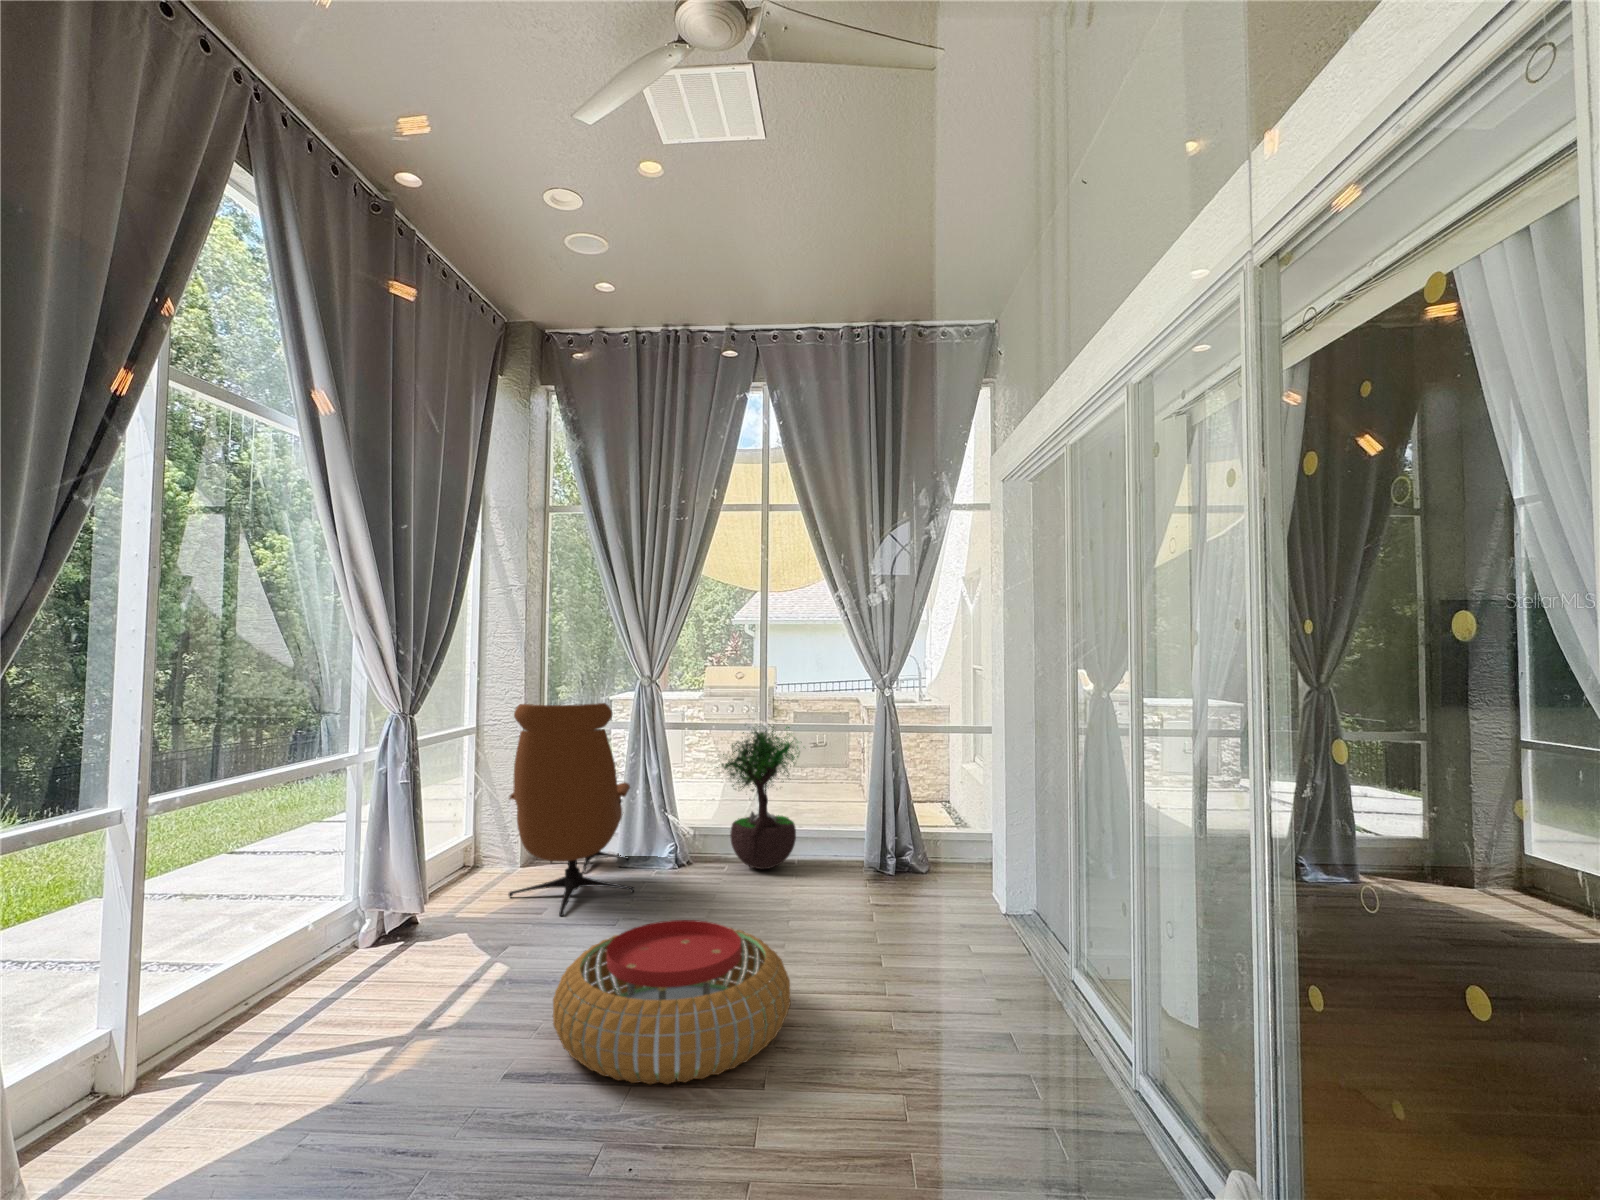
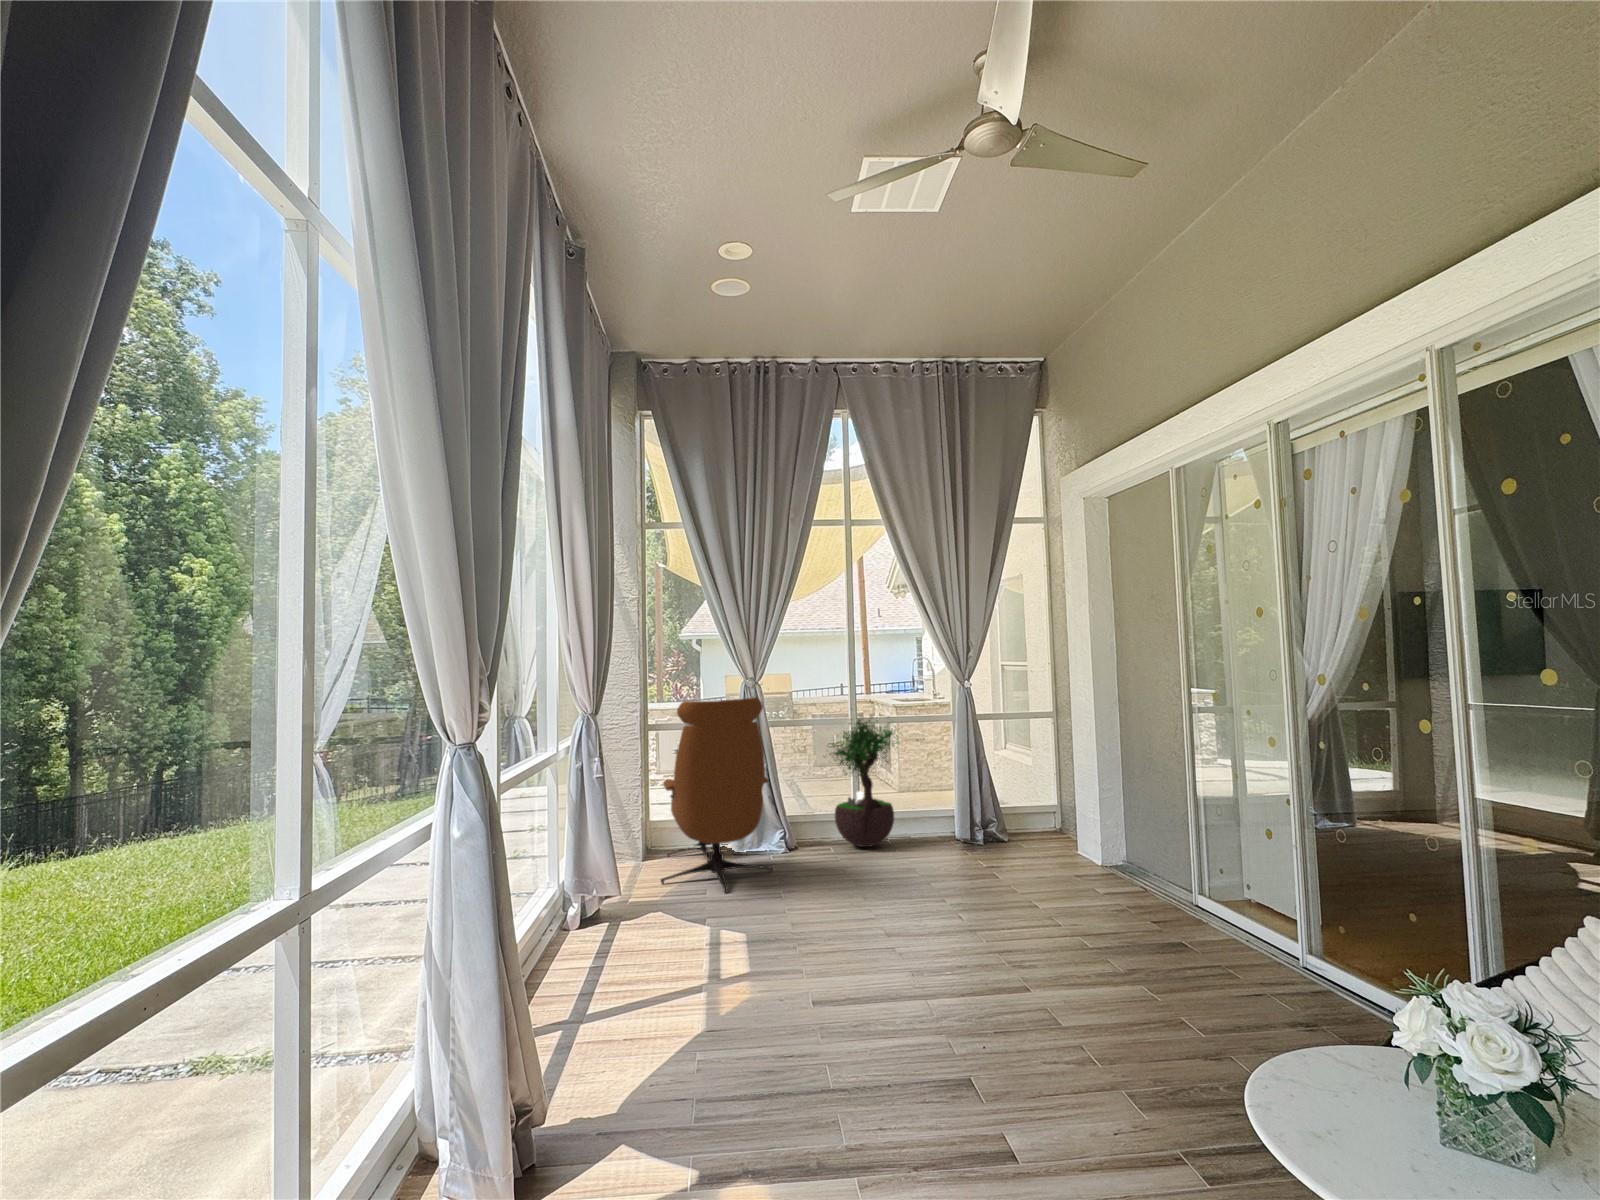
pouf: present [553,920,790,1084] -> none [817,869,1017,990]

